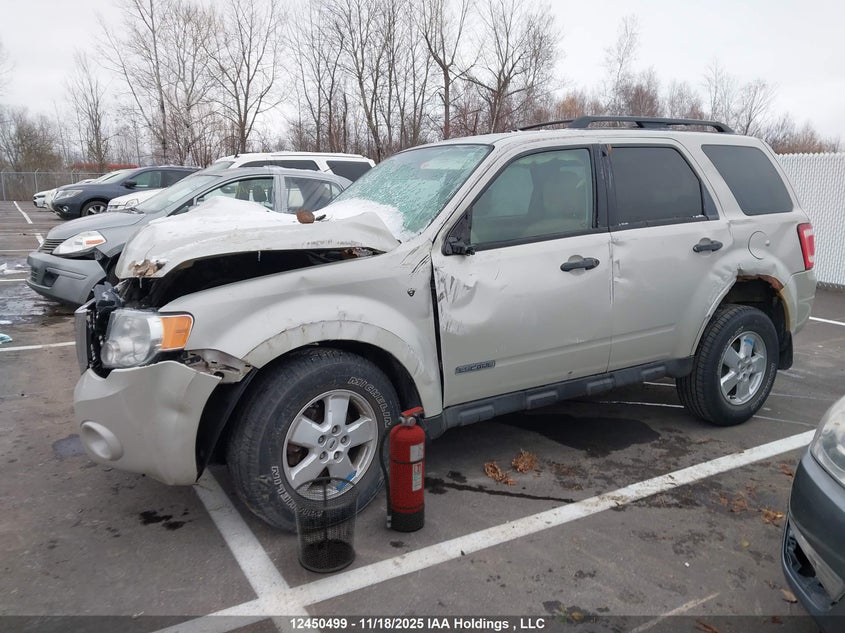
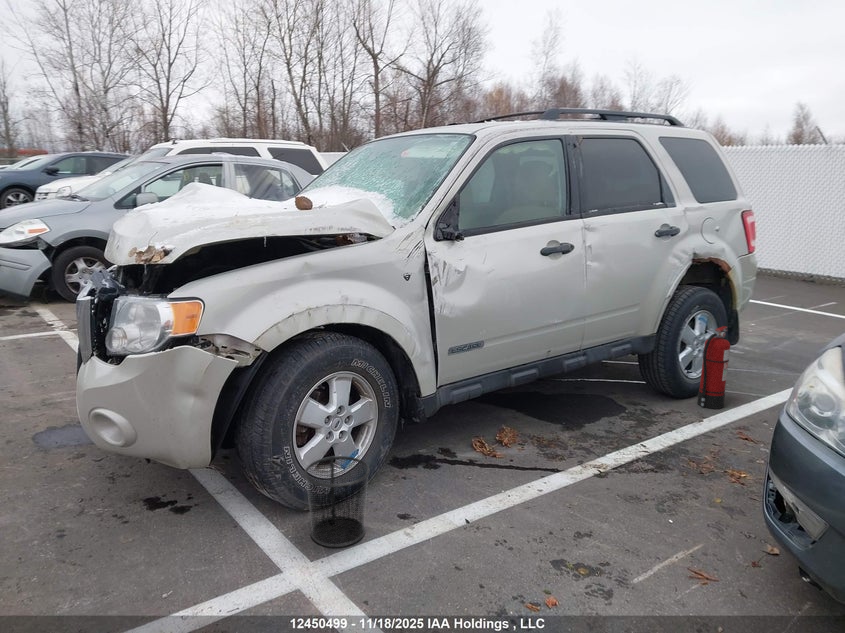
fire extinguisher: present [379,407,425,532] -> present [697,326,730,409]

